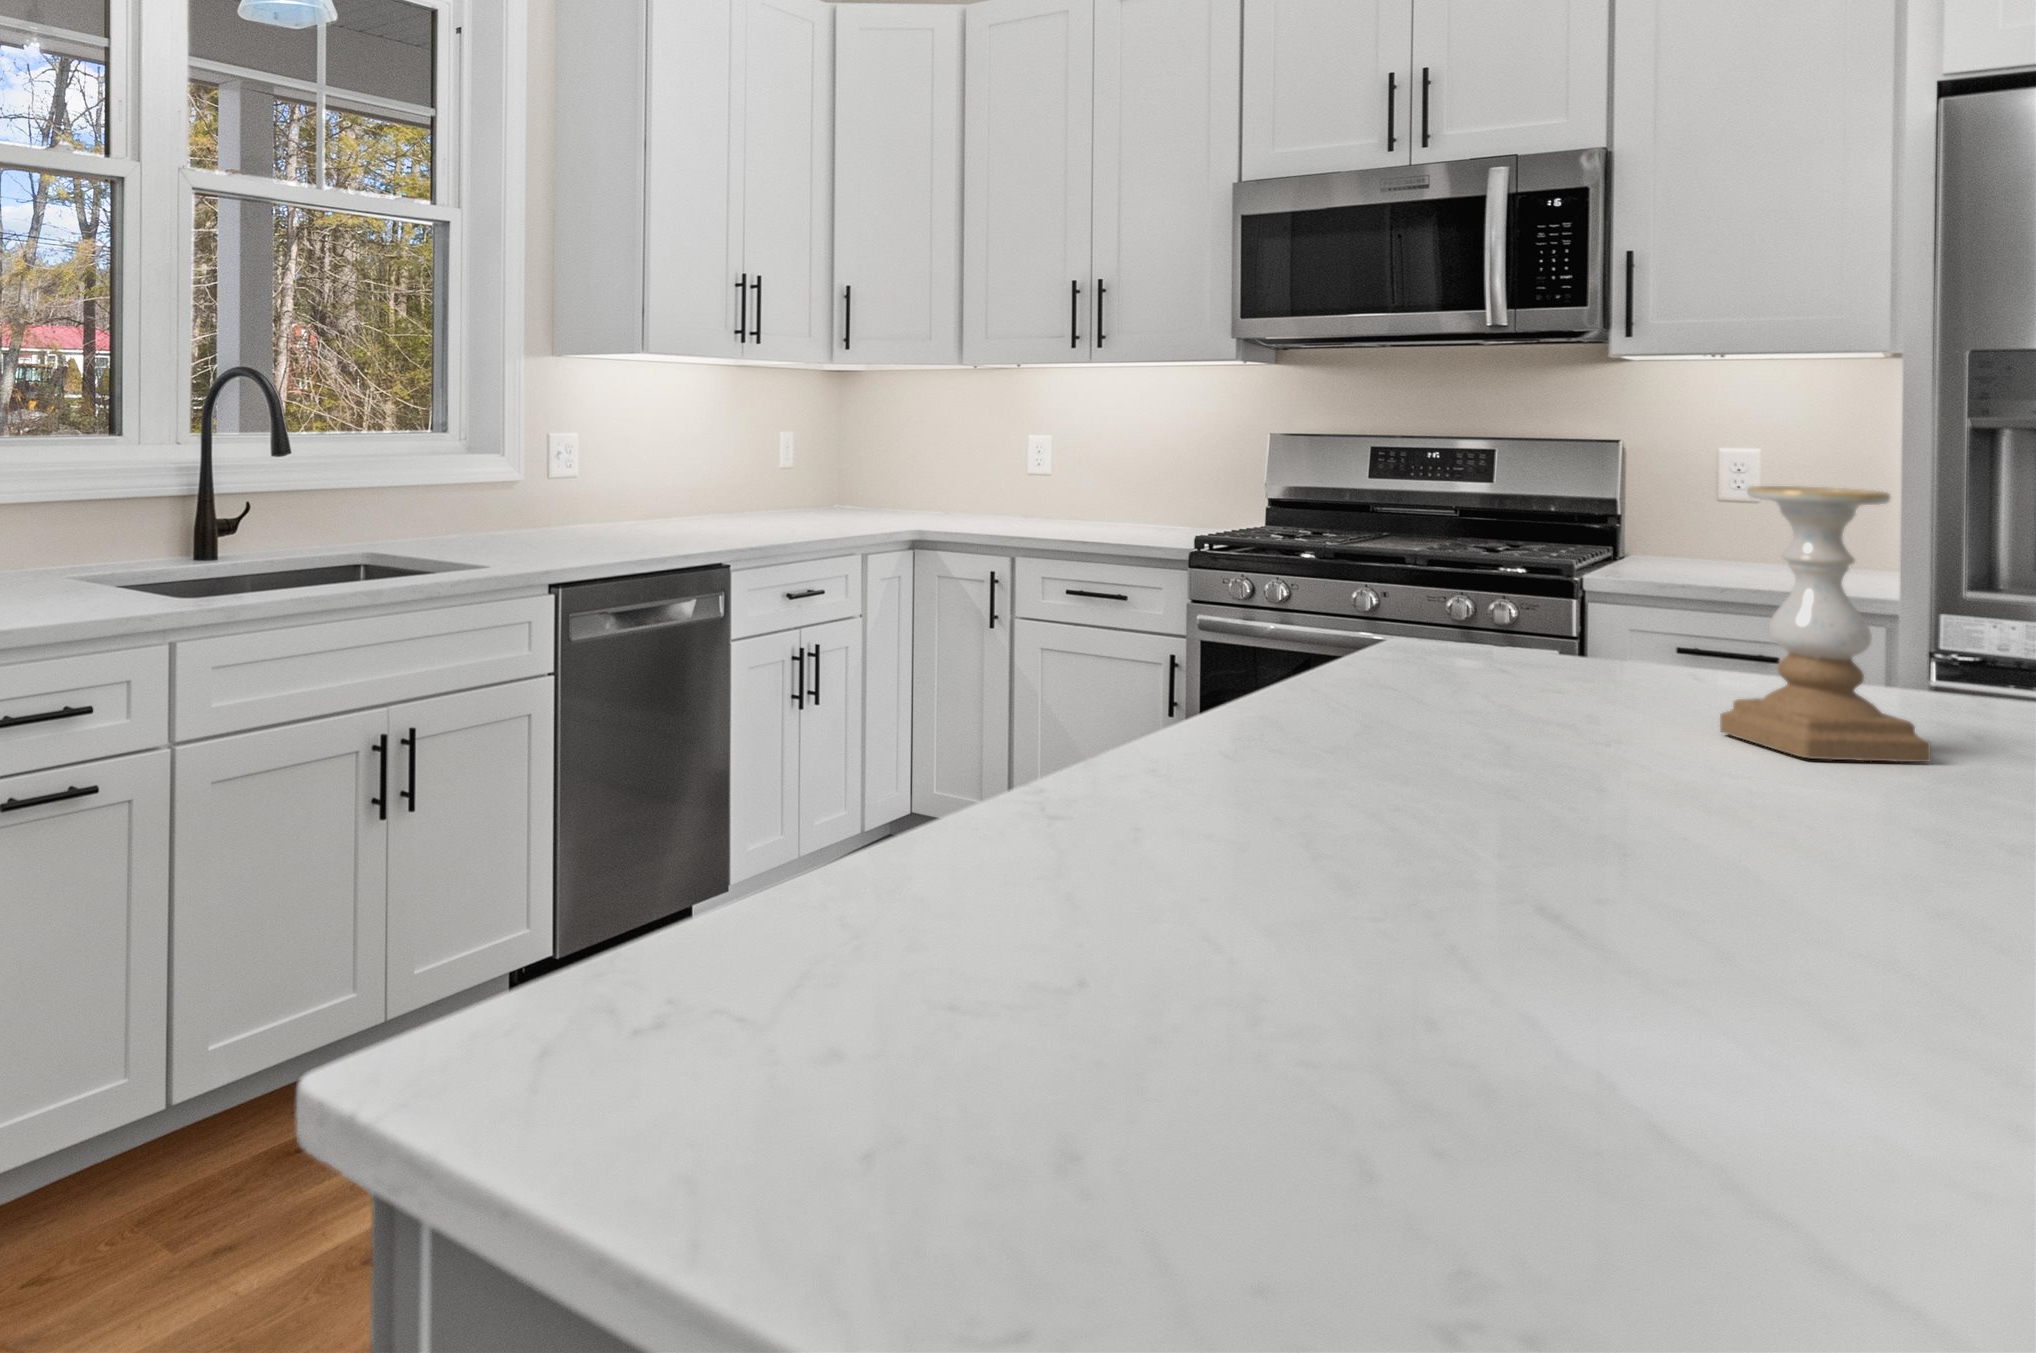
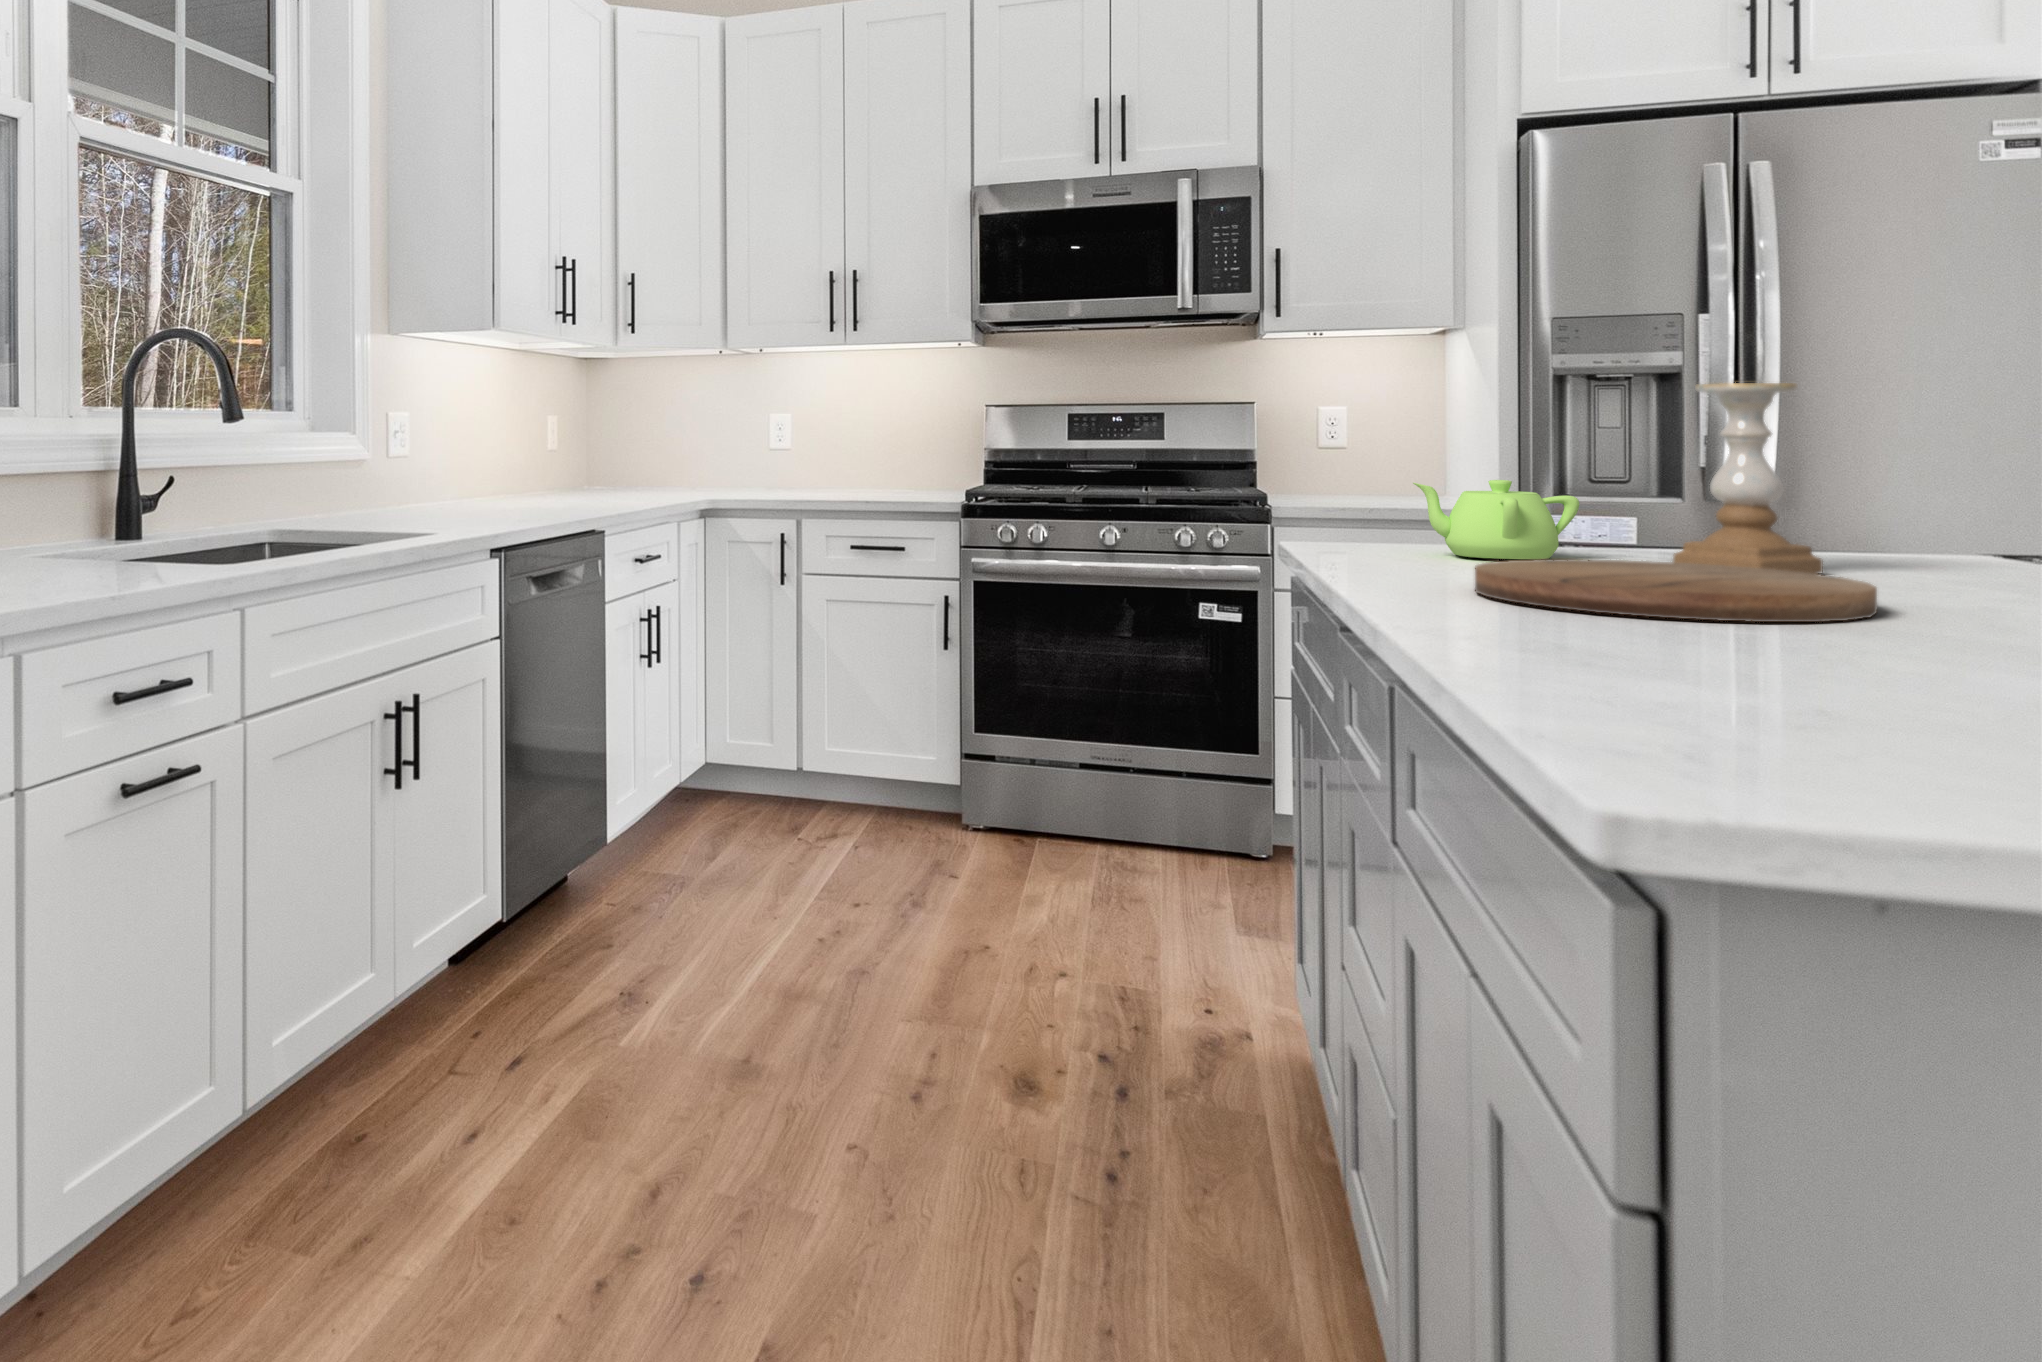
teapot: none [1417,587,1633,701] -> present [1413,480,1579,559]
cutting board: none [1288,708,1800,849] -> present [1475,559,1877,622]

